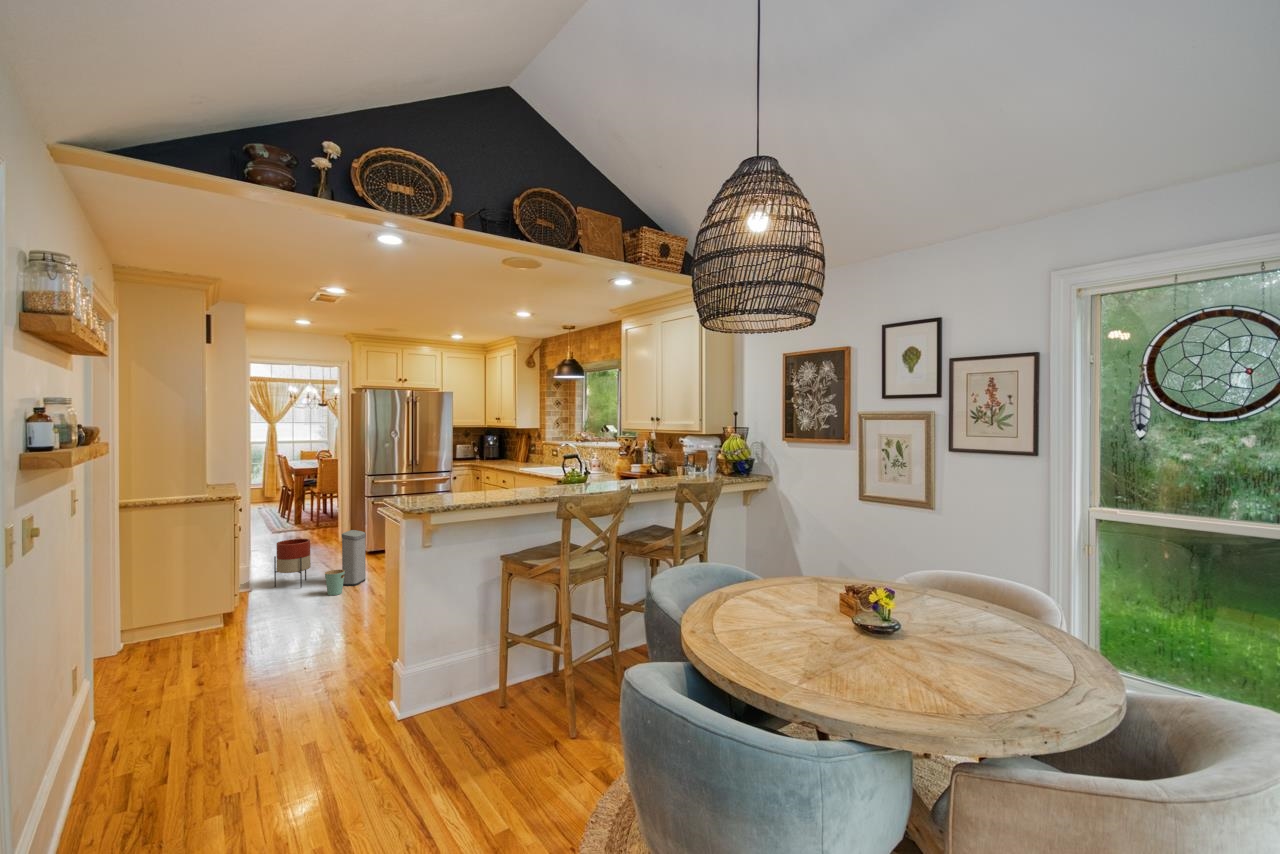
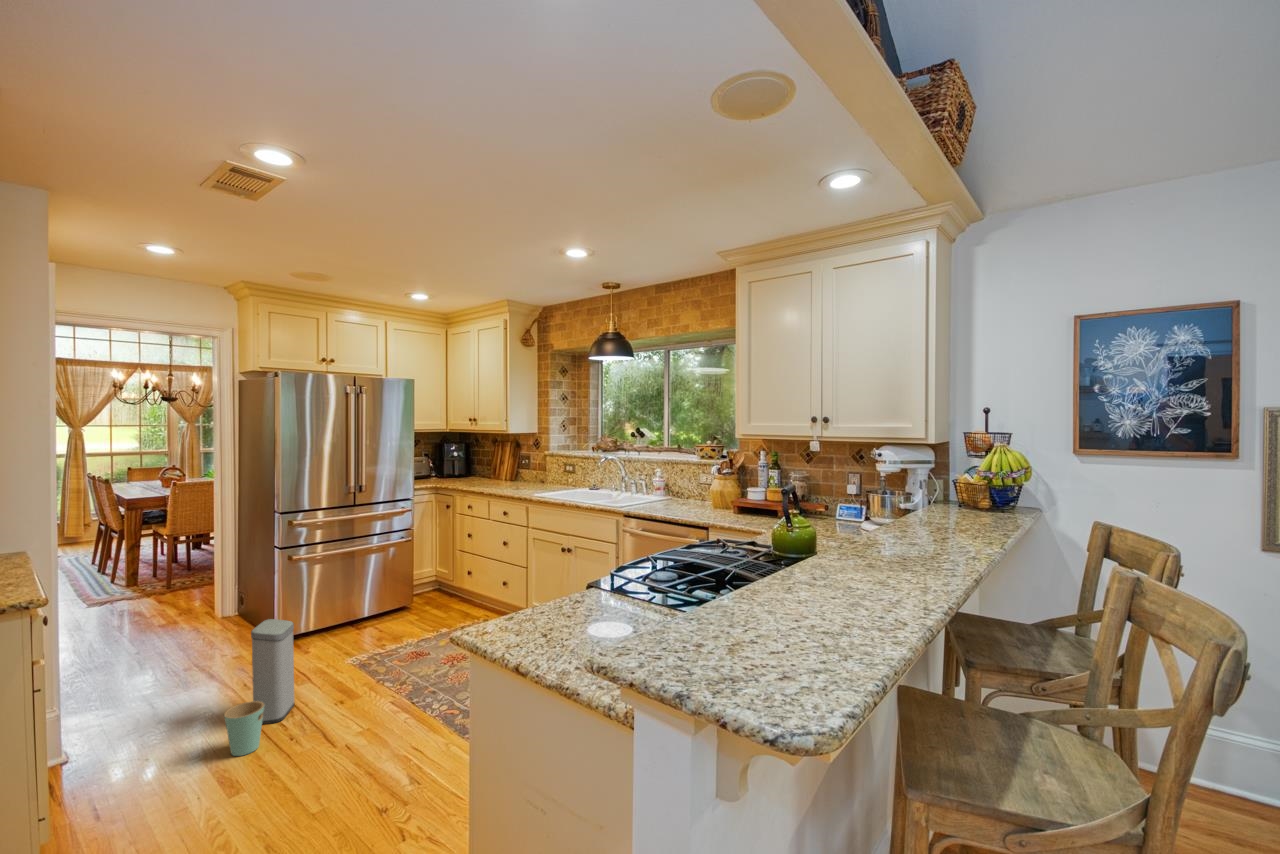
planter: present [274,539,311,588] -> none [110,643,186,745]

